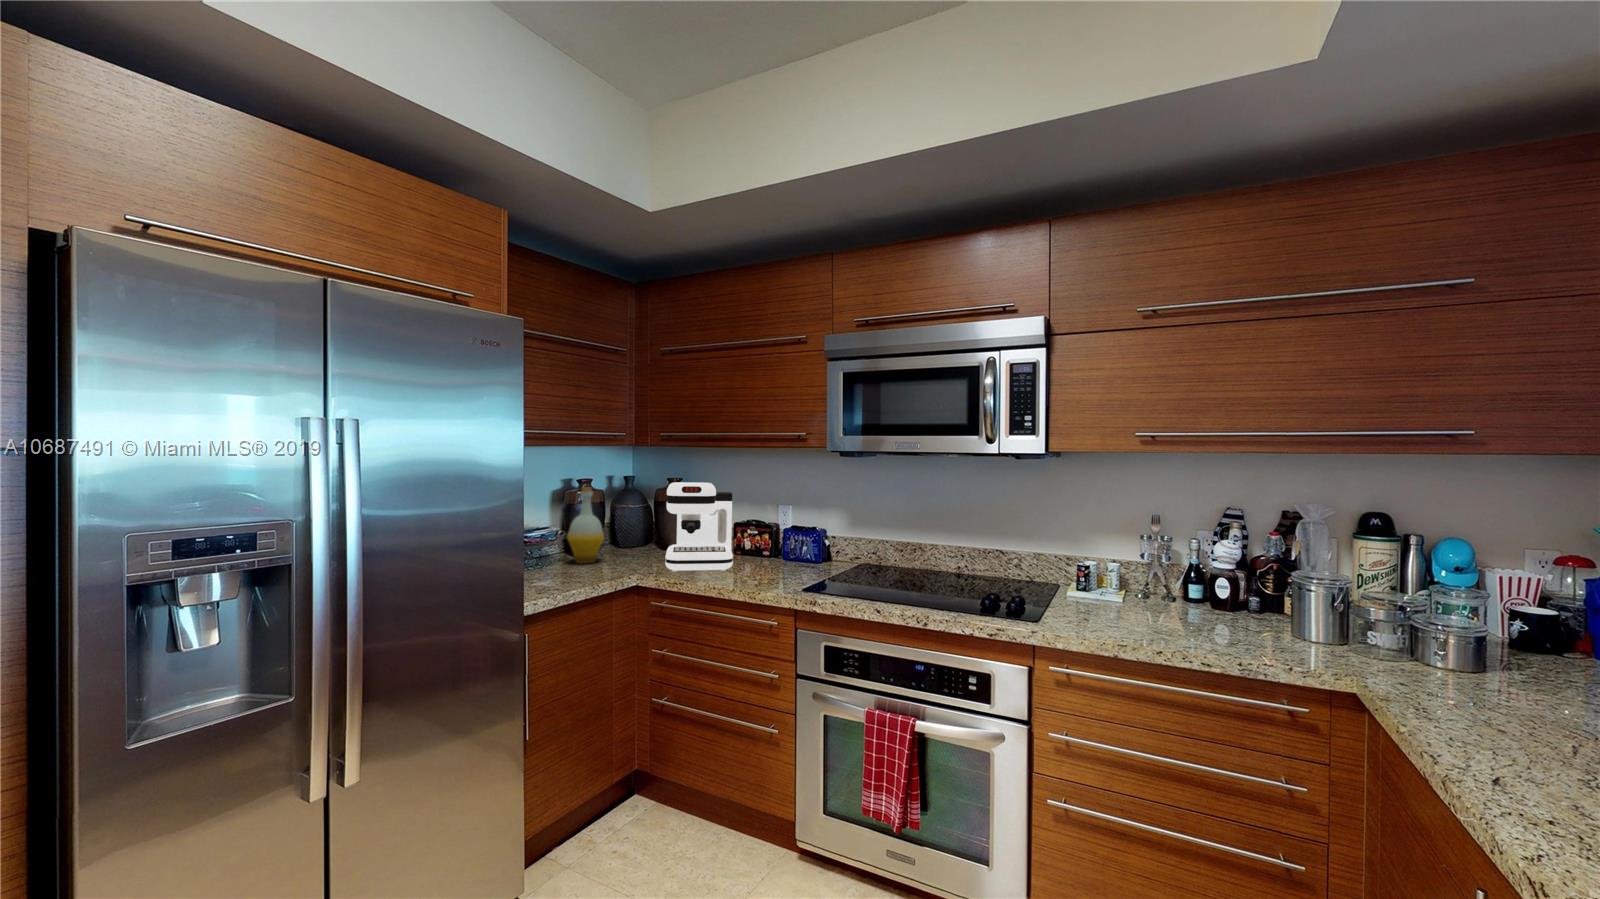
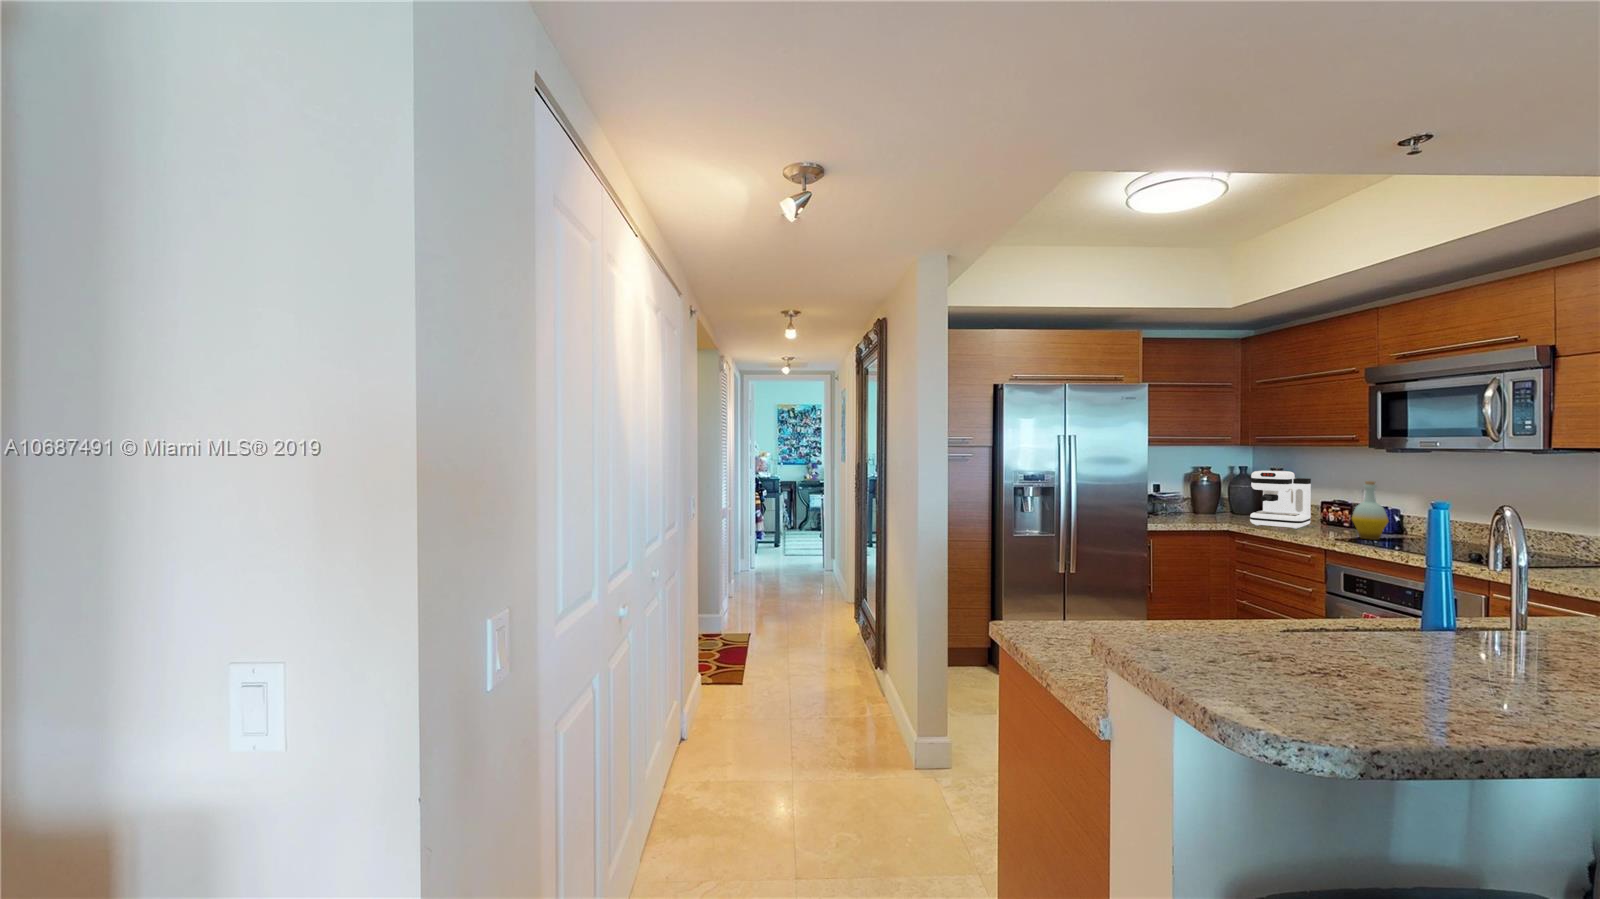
bottle: present [567,488,604,564] -> present [1352,481,1388,540]

